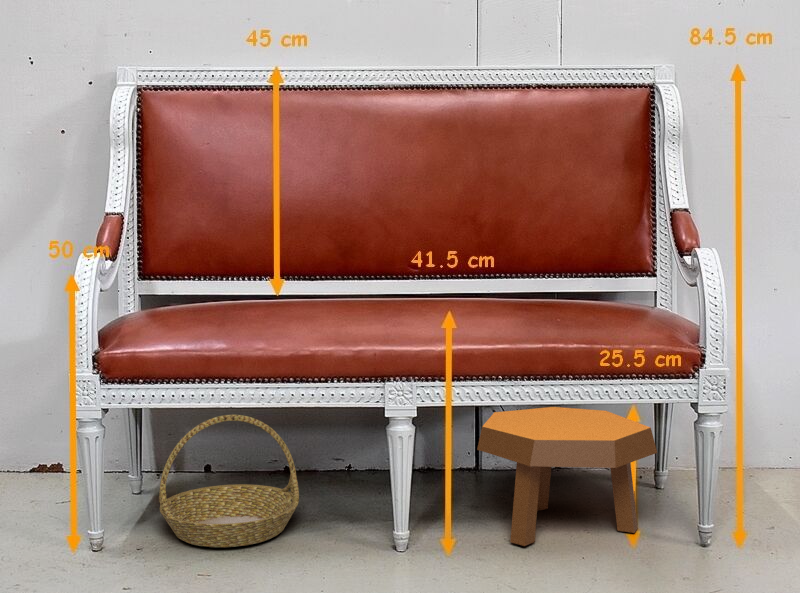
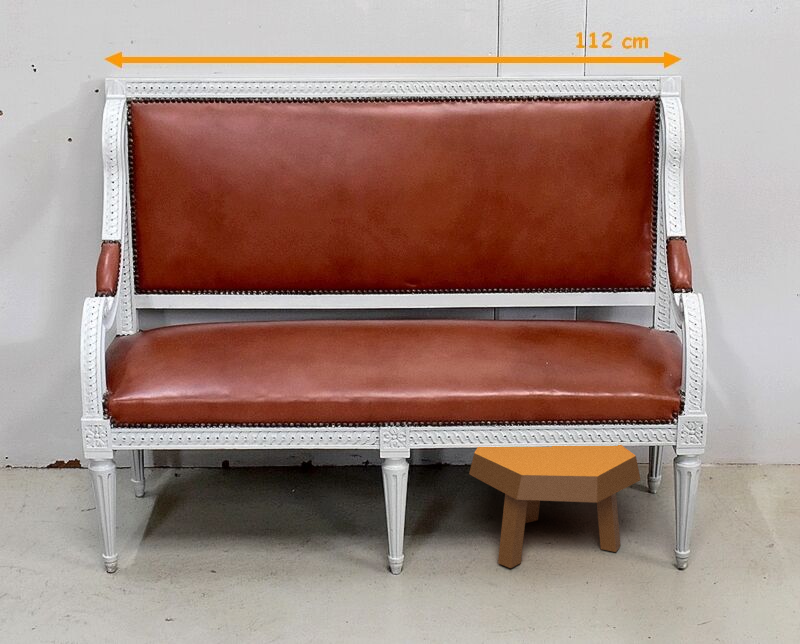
basket: present [159,415,299,547] -> none [168,442,299,568]

